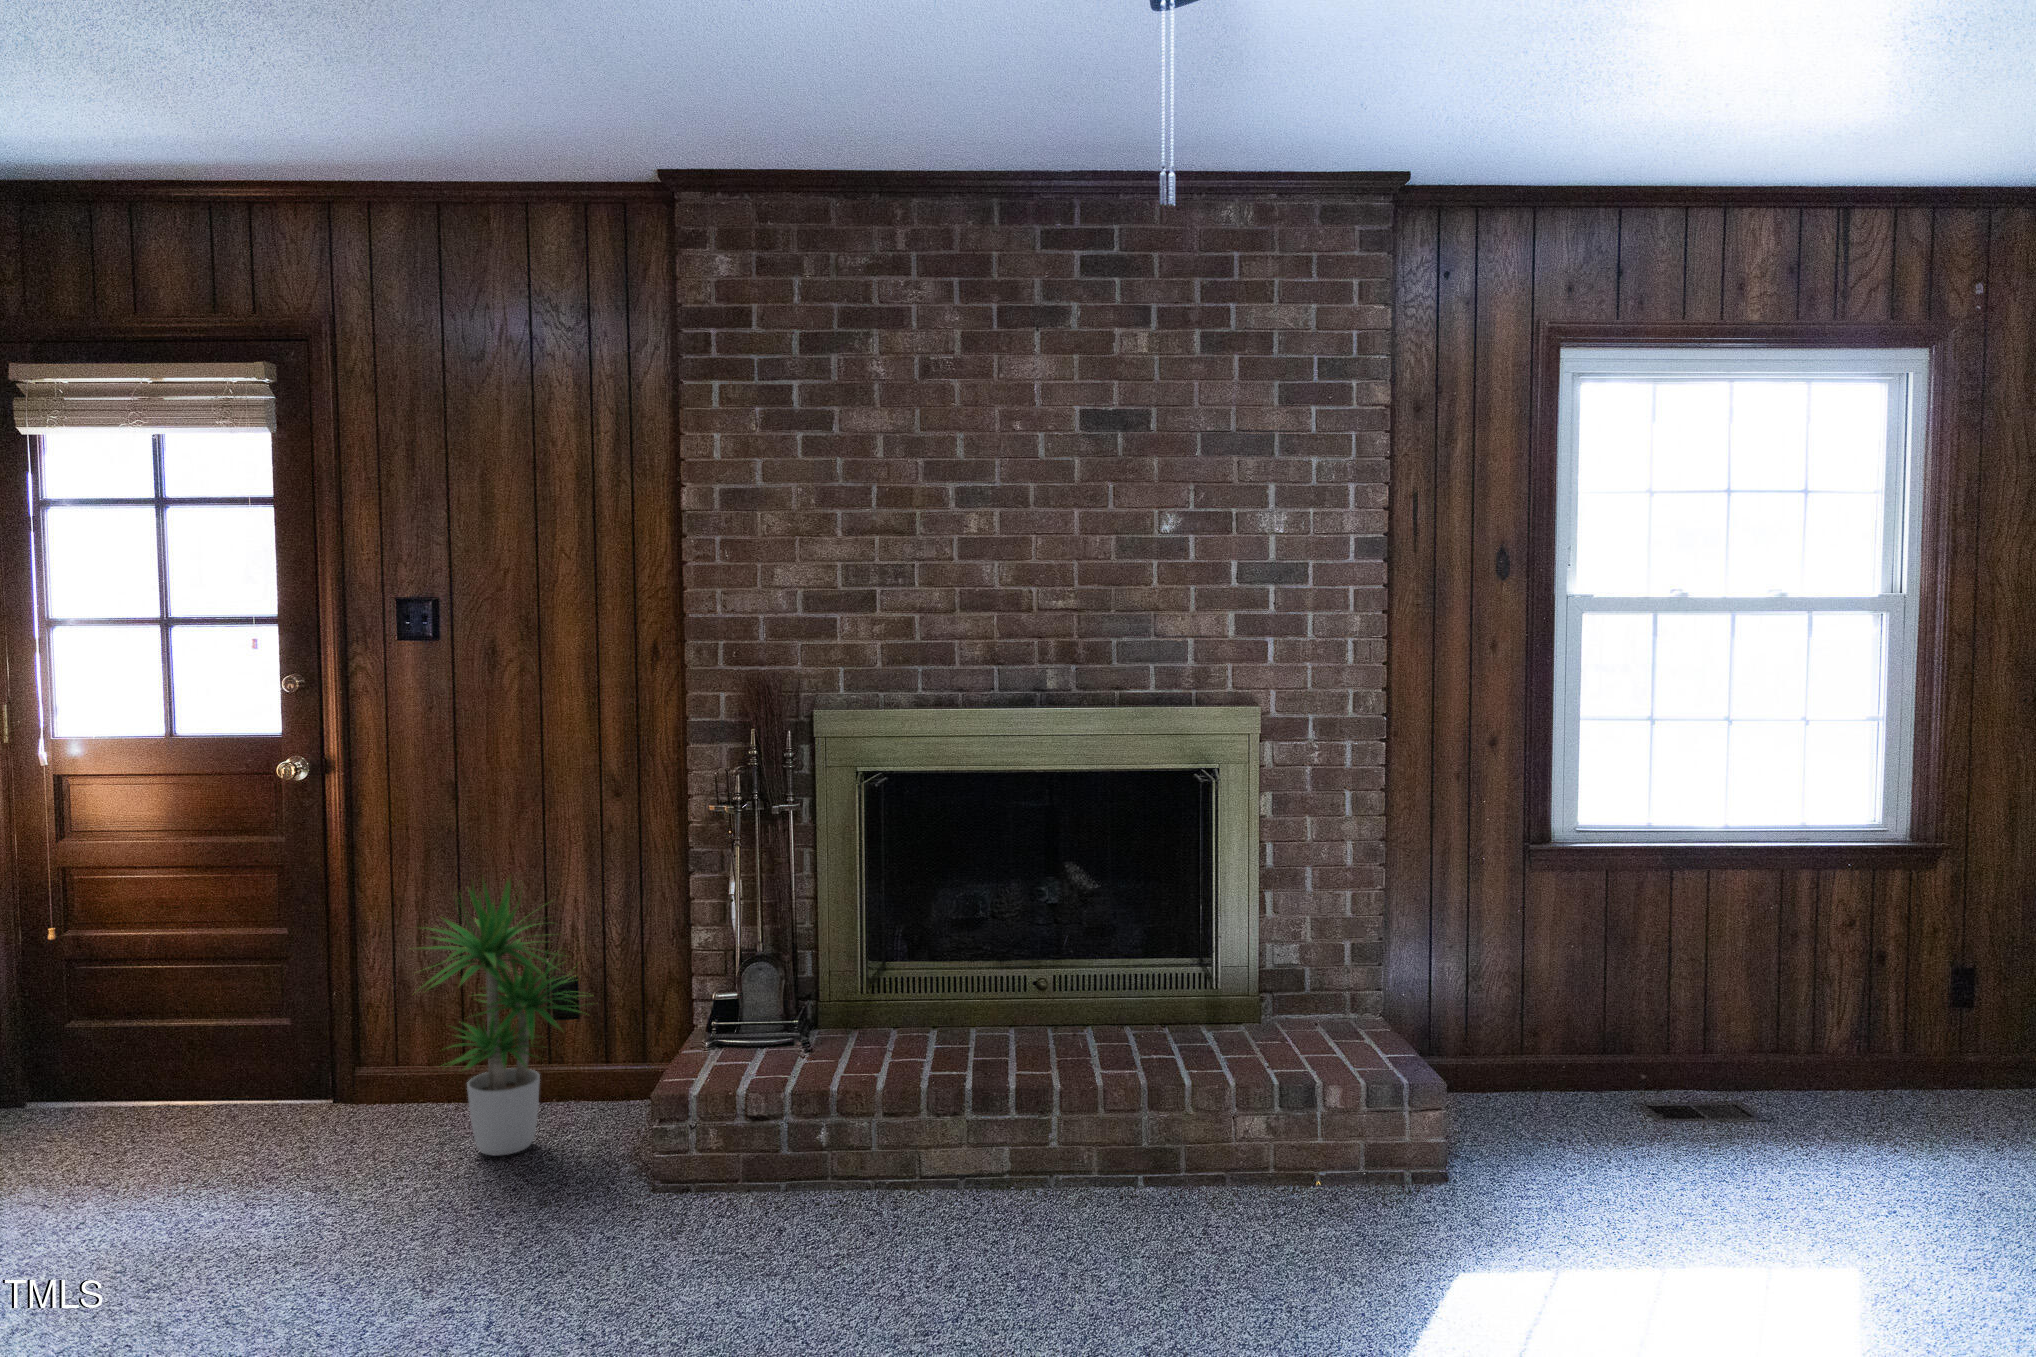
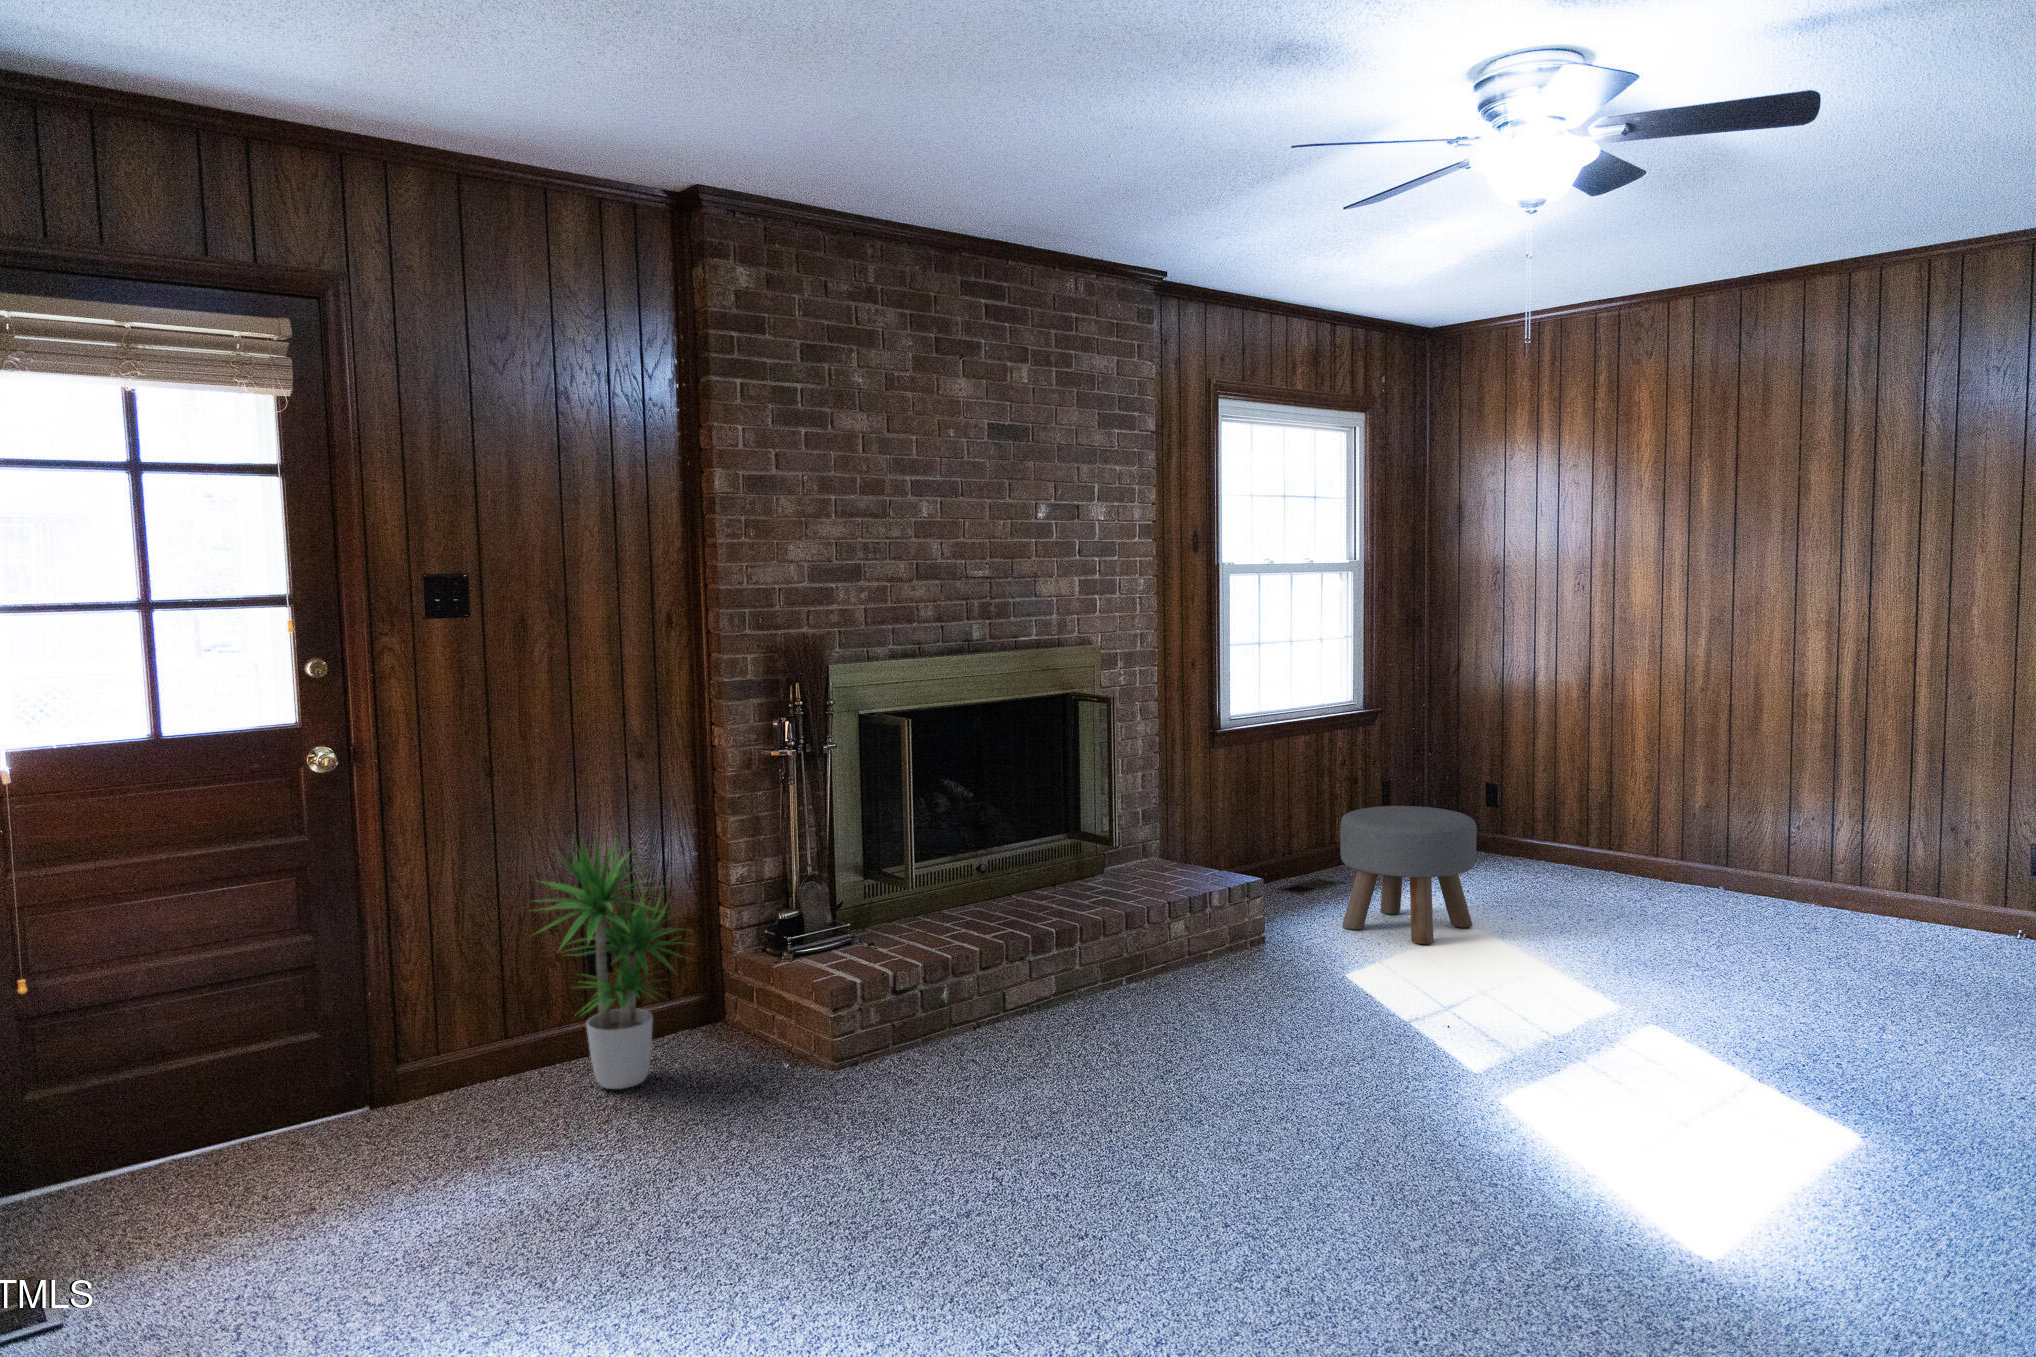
ottoman: none [1613,1005,1866,1265] -> present [1340,806,1477,944]

